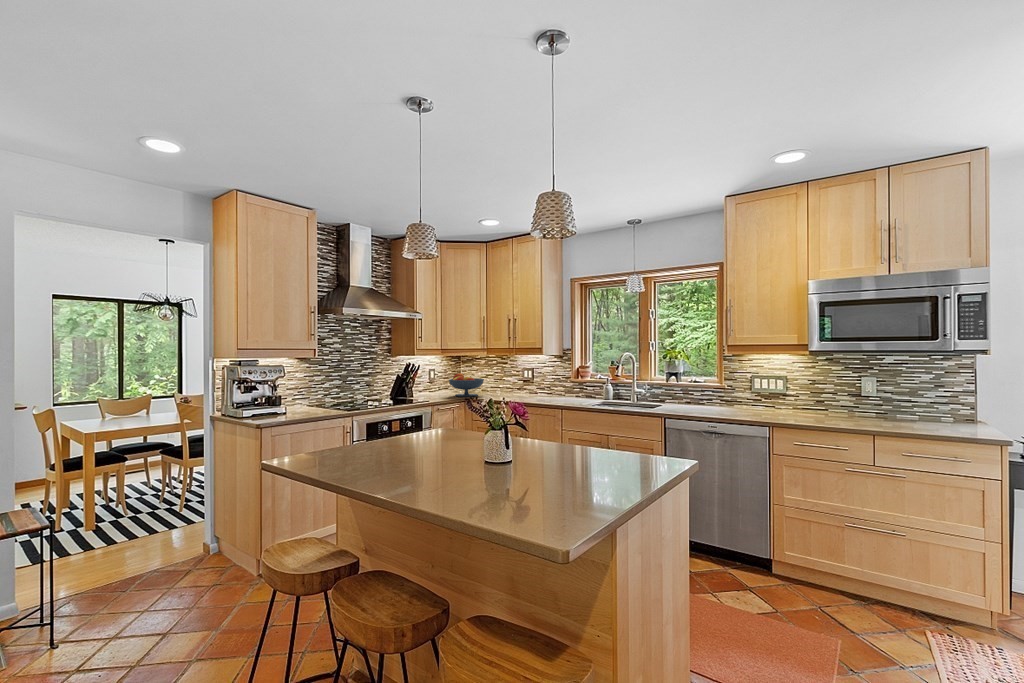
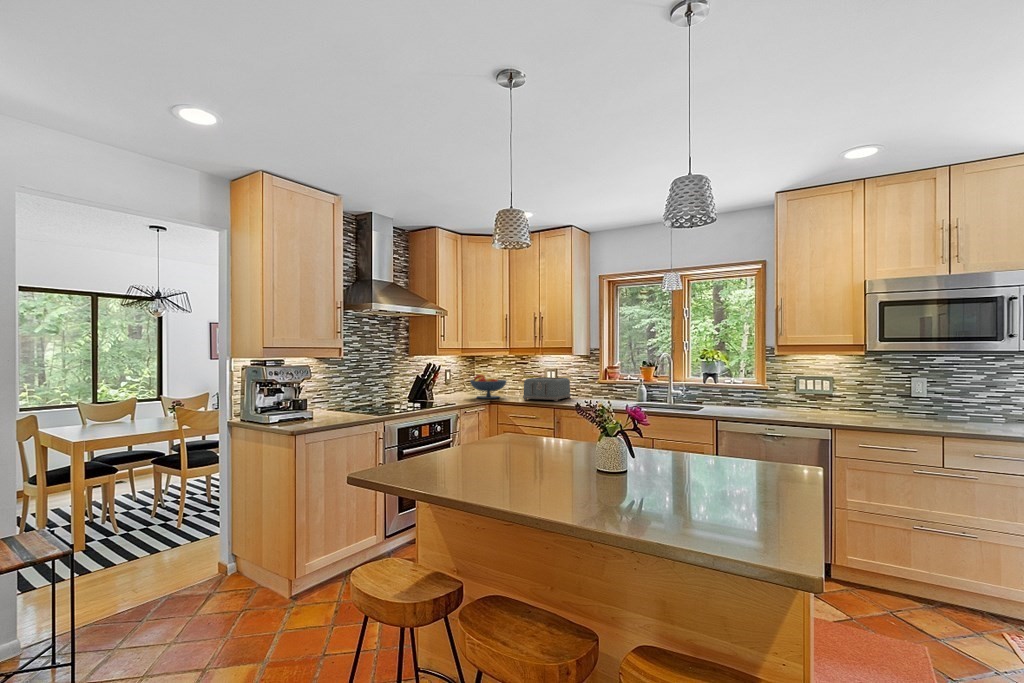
toaster: none [496,376,545,399] -> present [523,377,571,401]

